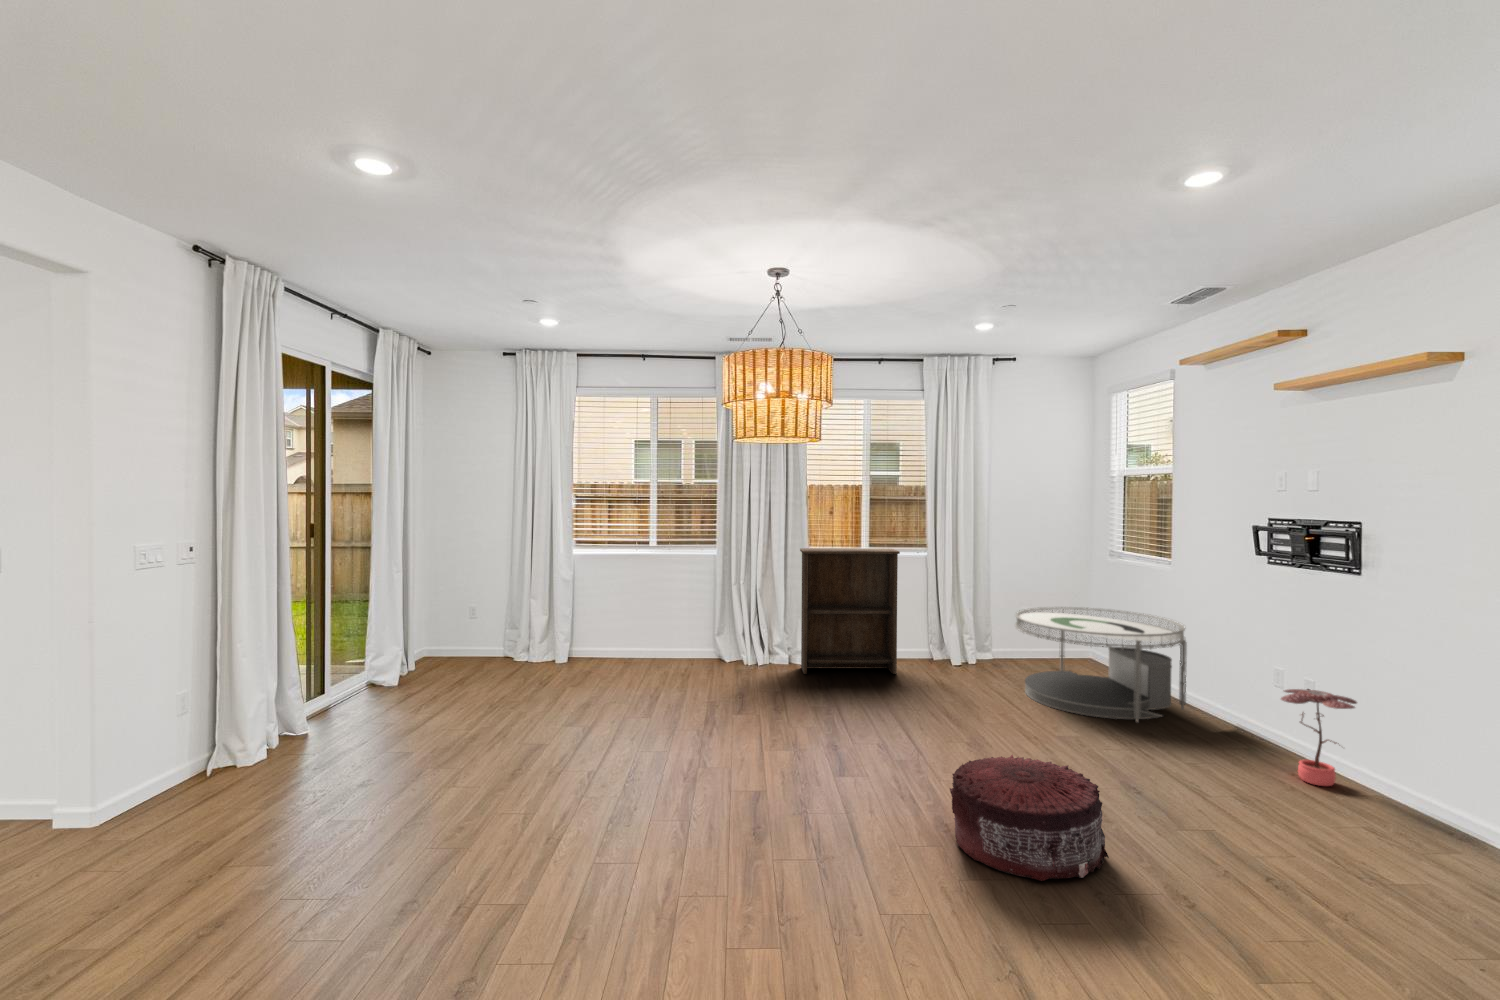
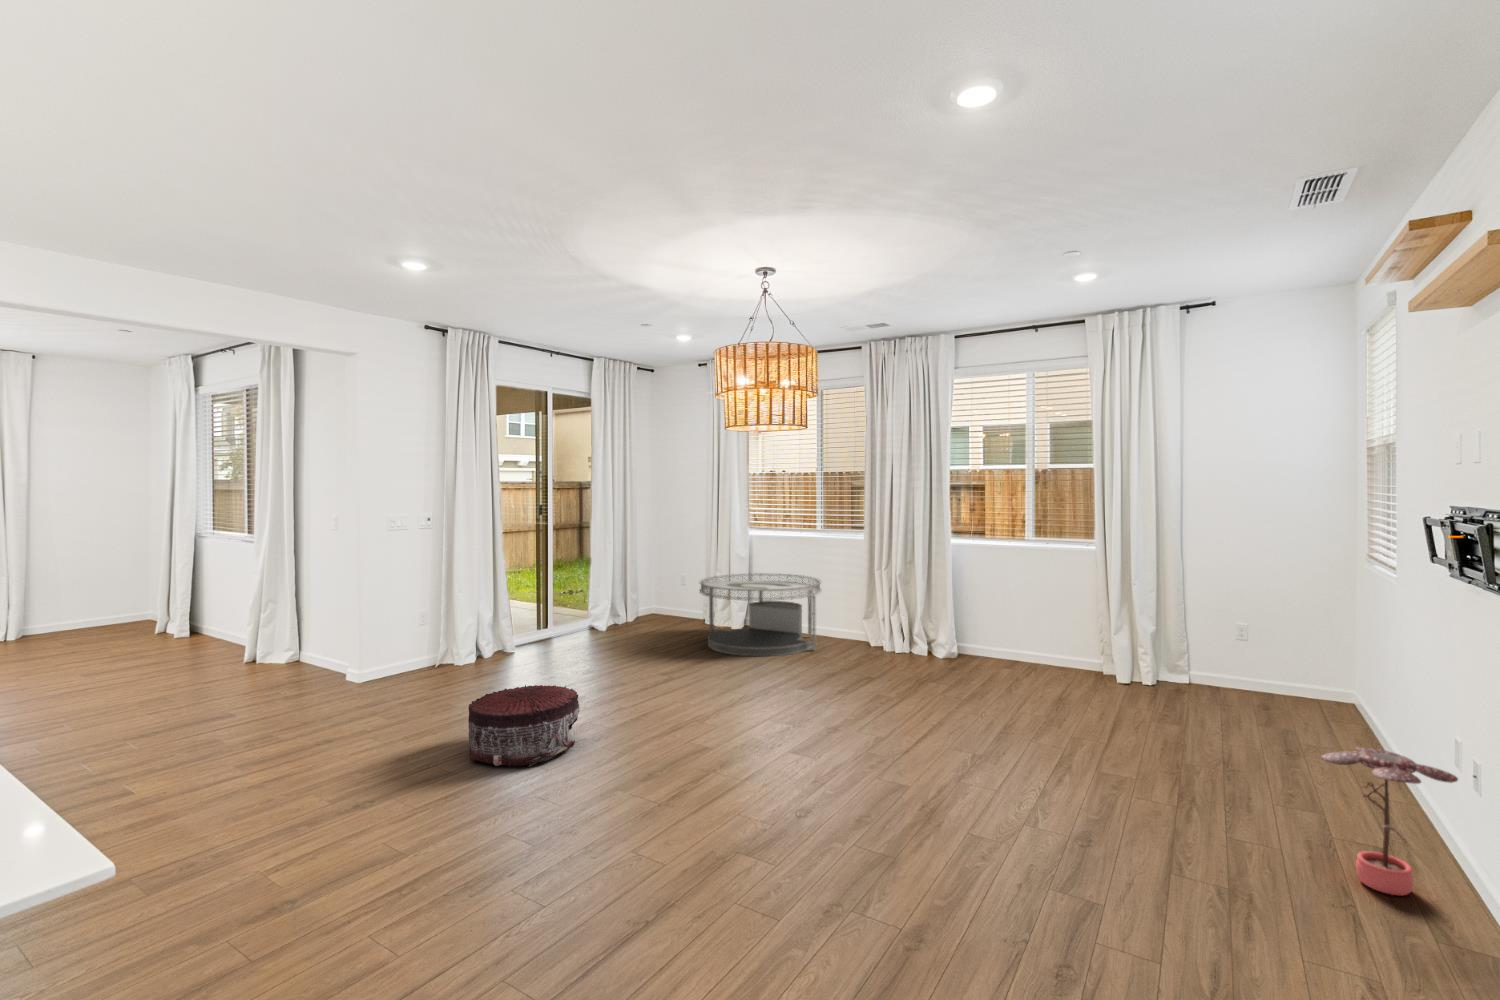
bookshelf: present [800,548,900,674] -> none [920,536,1033,679]
coffee table: present [1015,607,1187,722] -> present [700,574,821,656]
pouf: present [950,755,1109,881] -> present [468,685,580,767]

